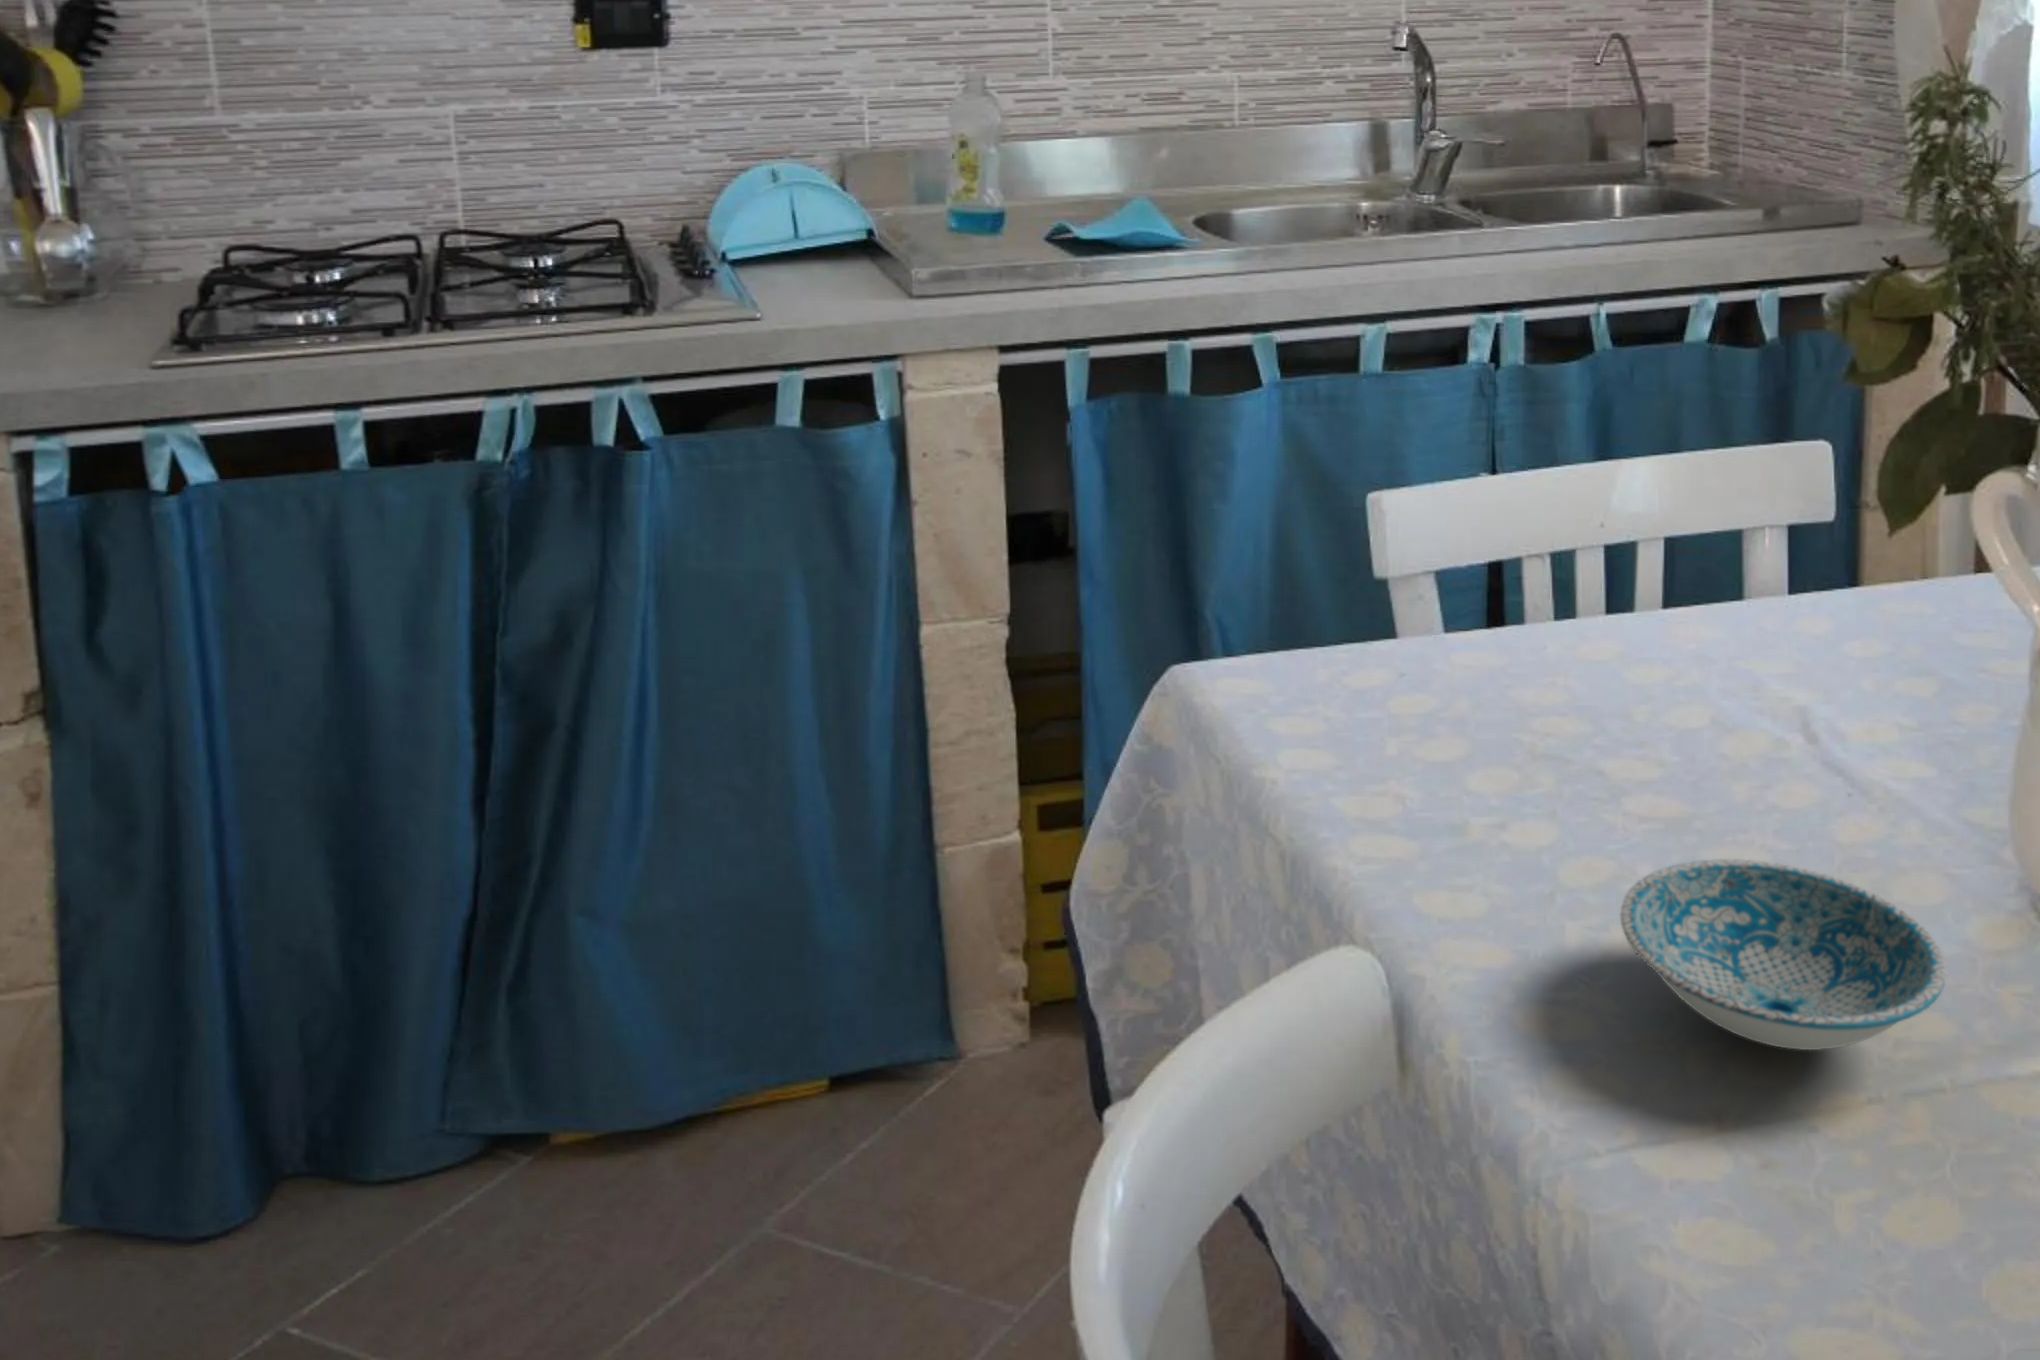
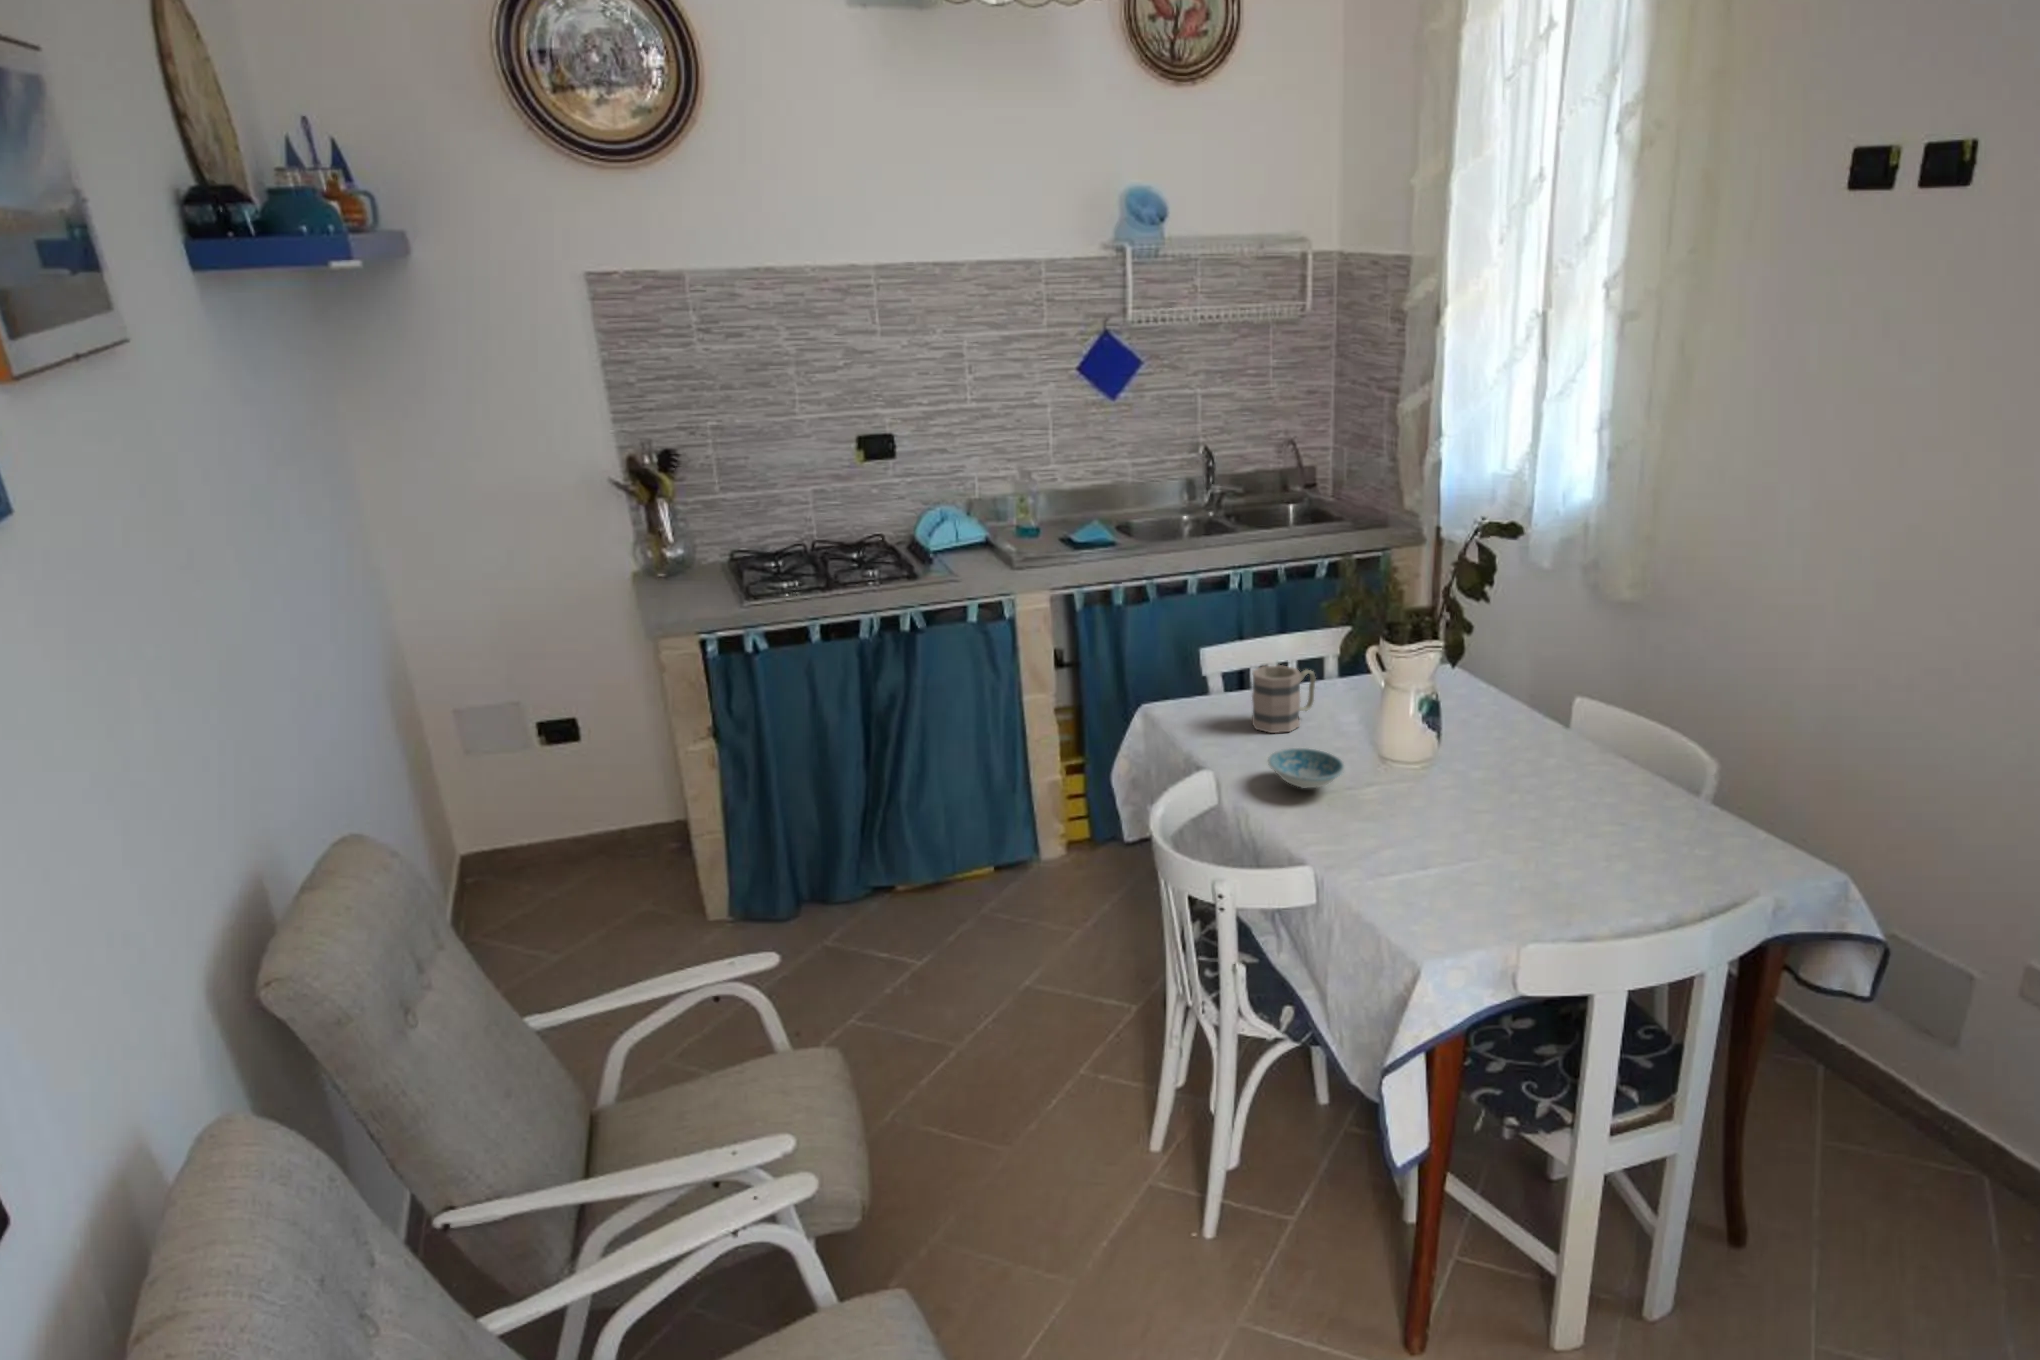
mug: none [1544,546,1761,779] -> present [1252,665,1316,733]

